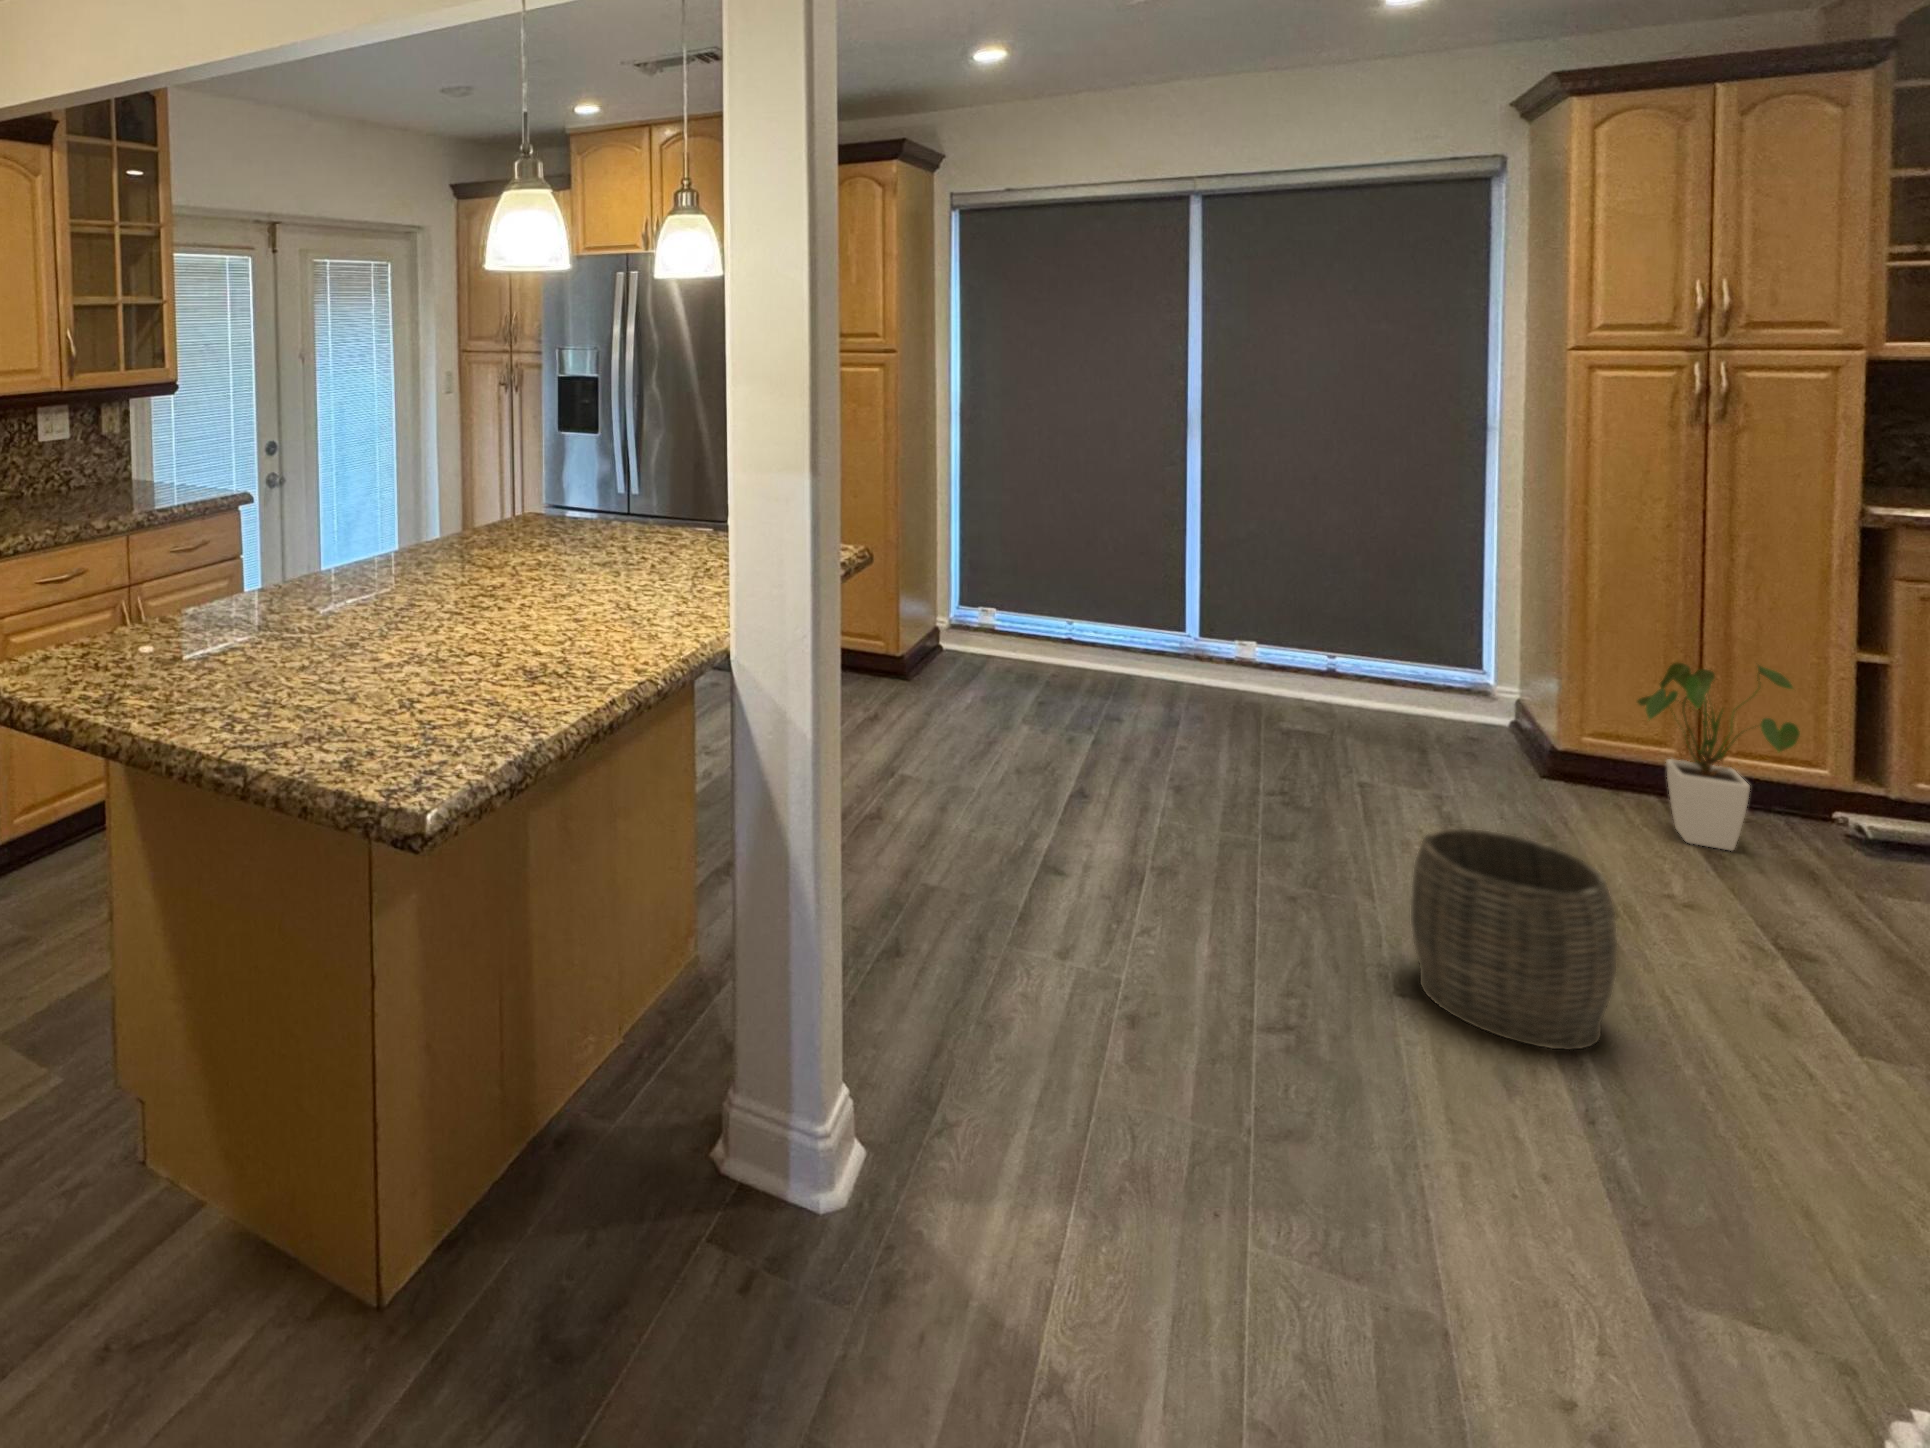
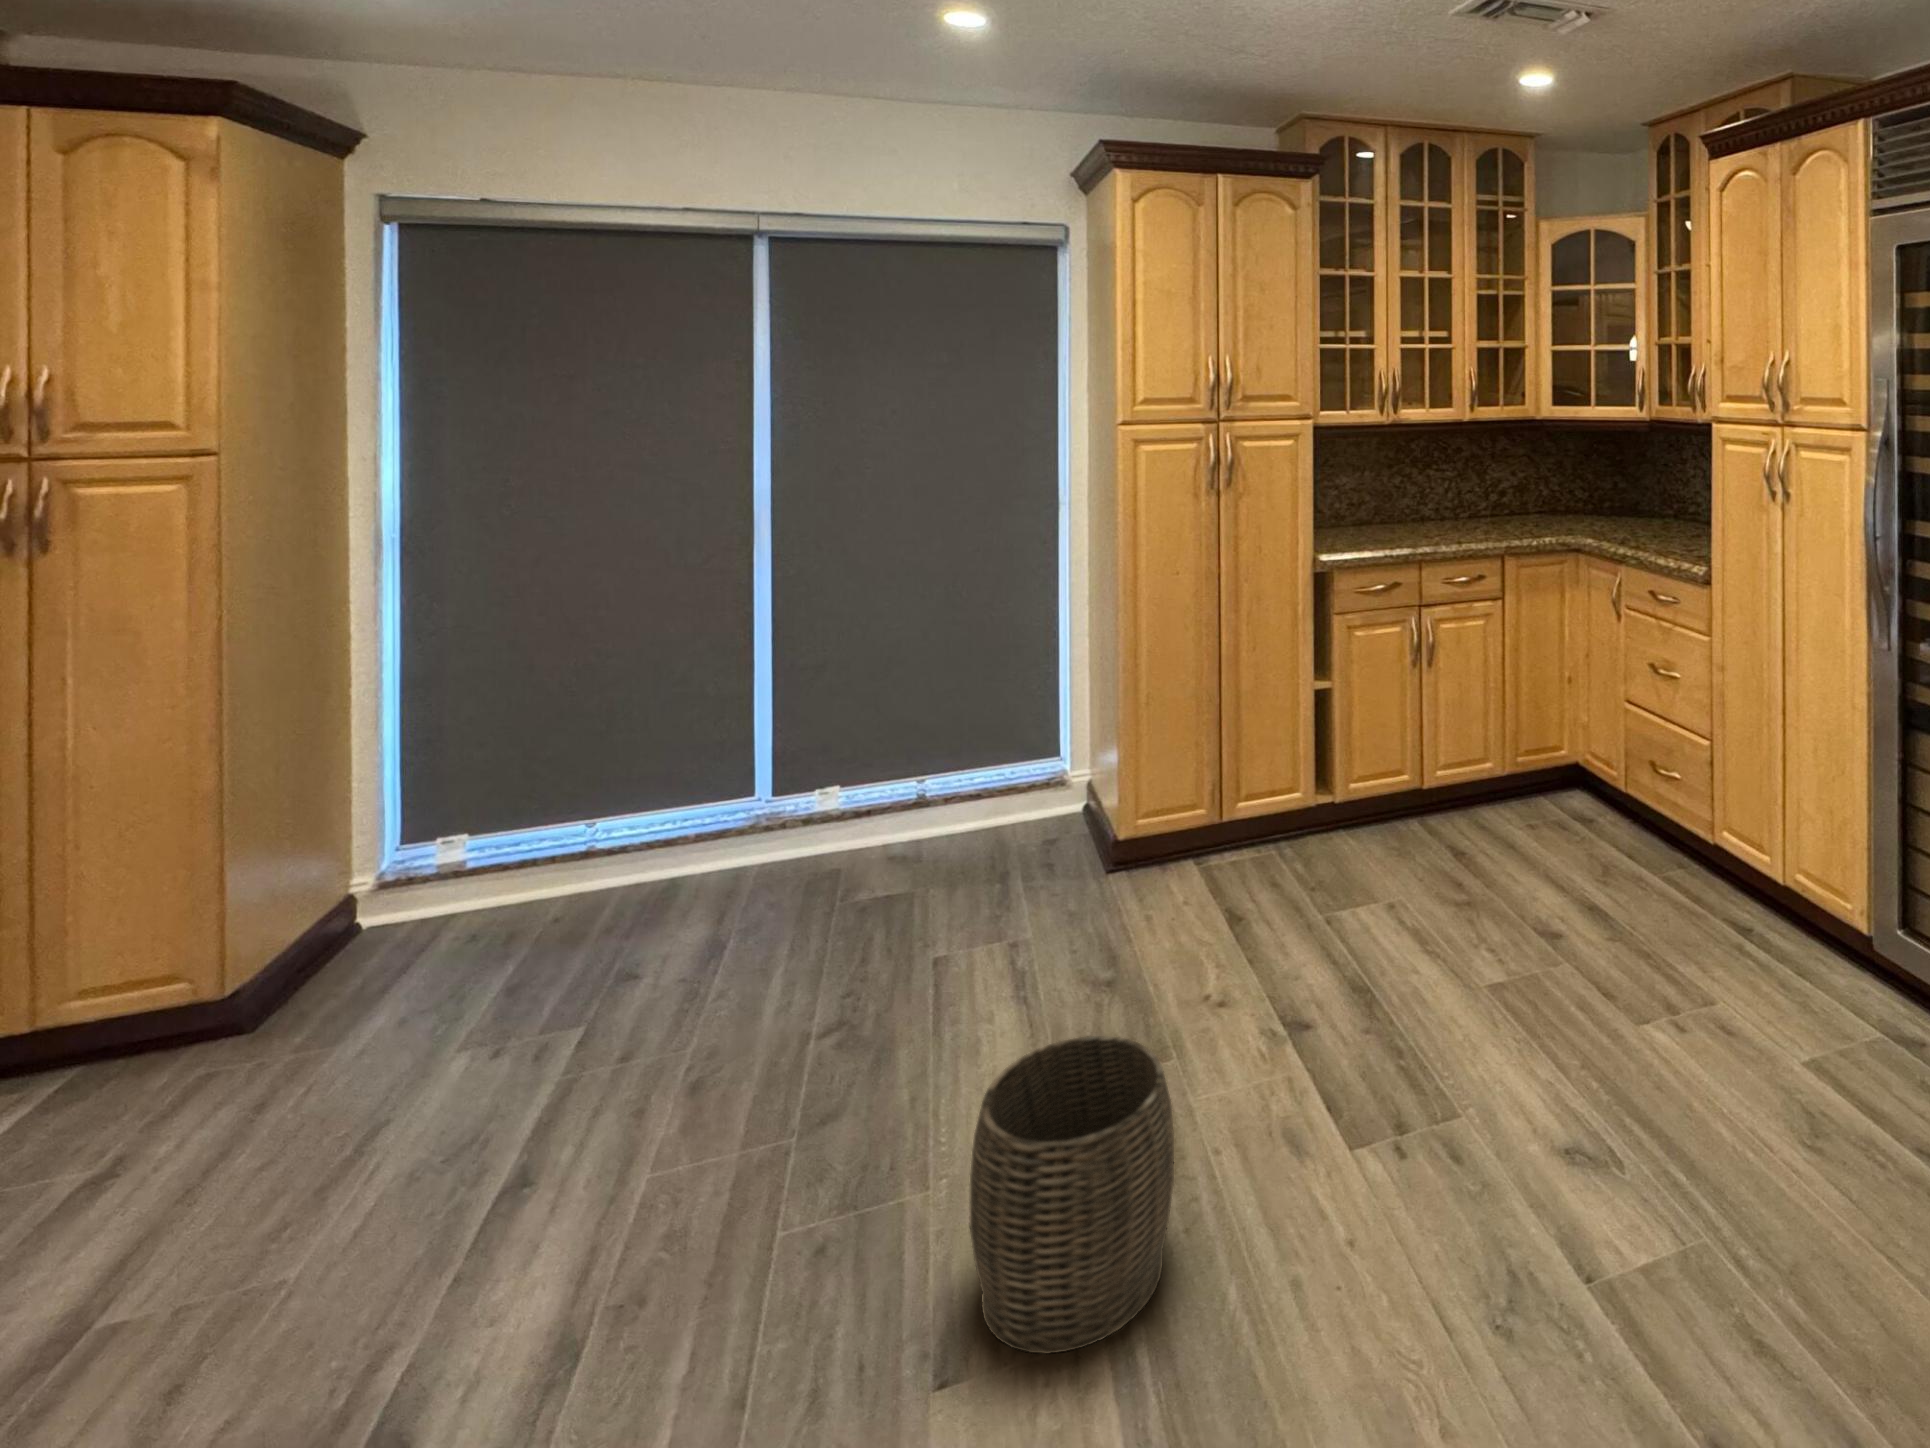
house plant: present [1637,662,1800,850] -> none [1176,706,1285,902]

